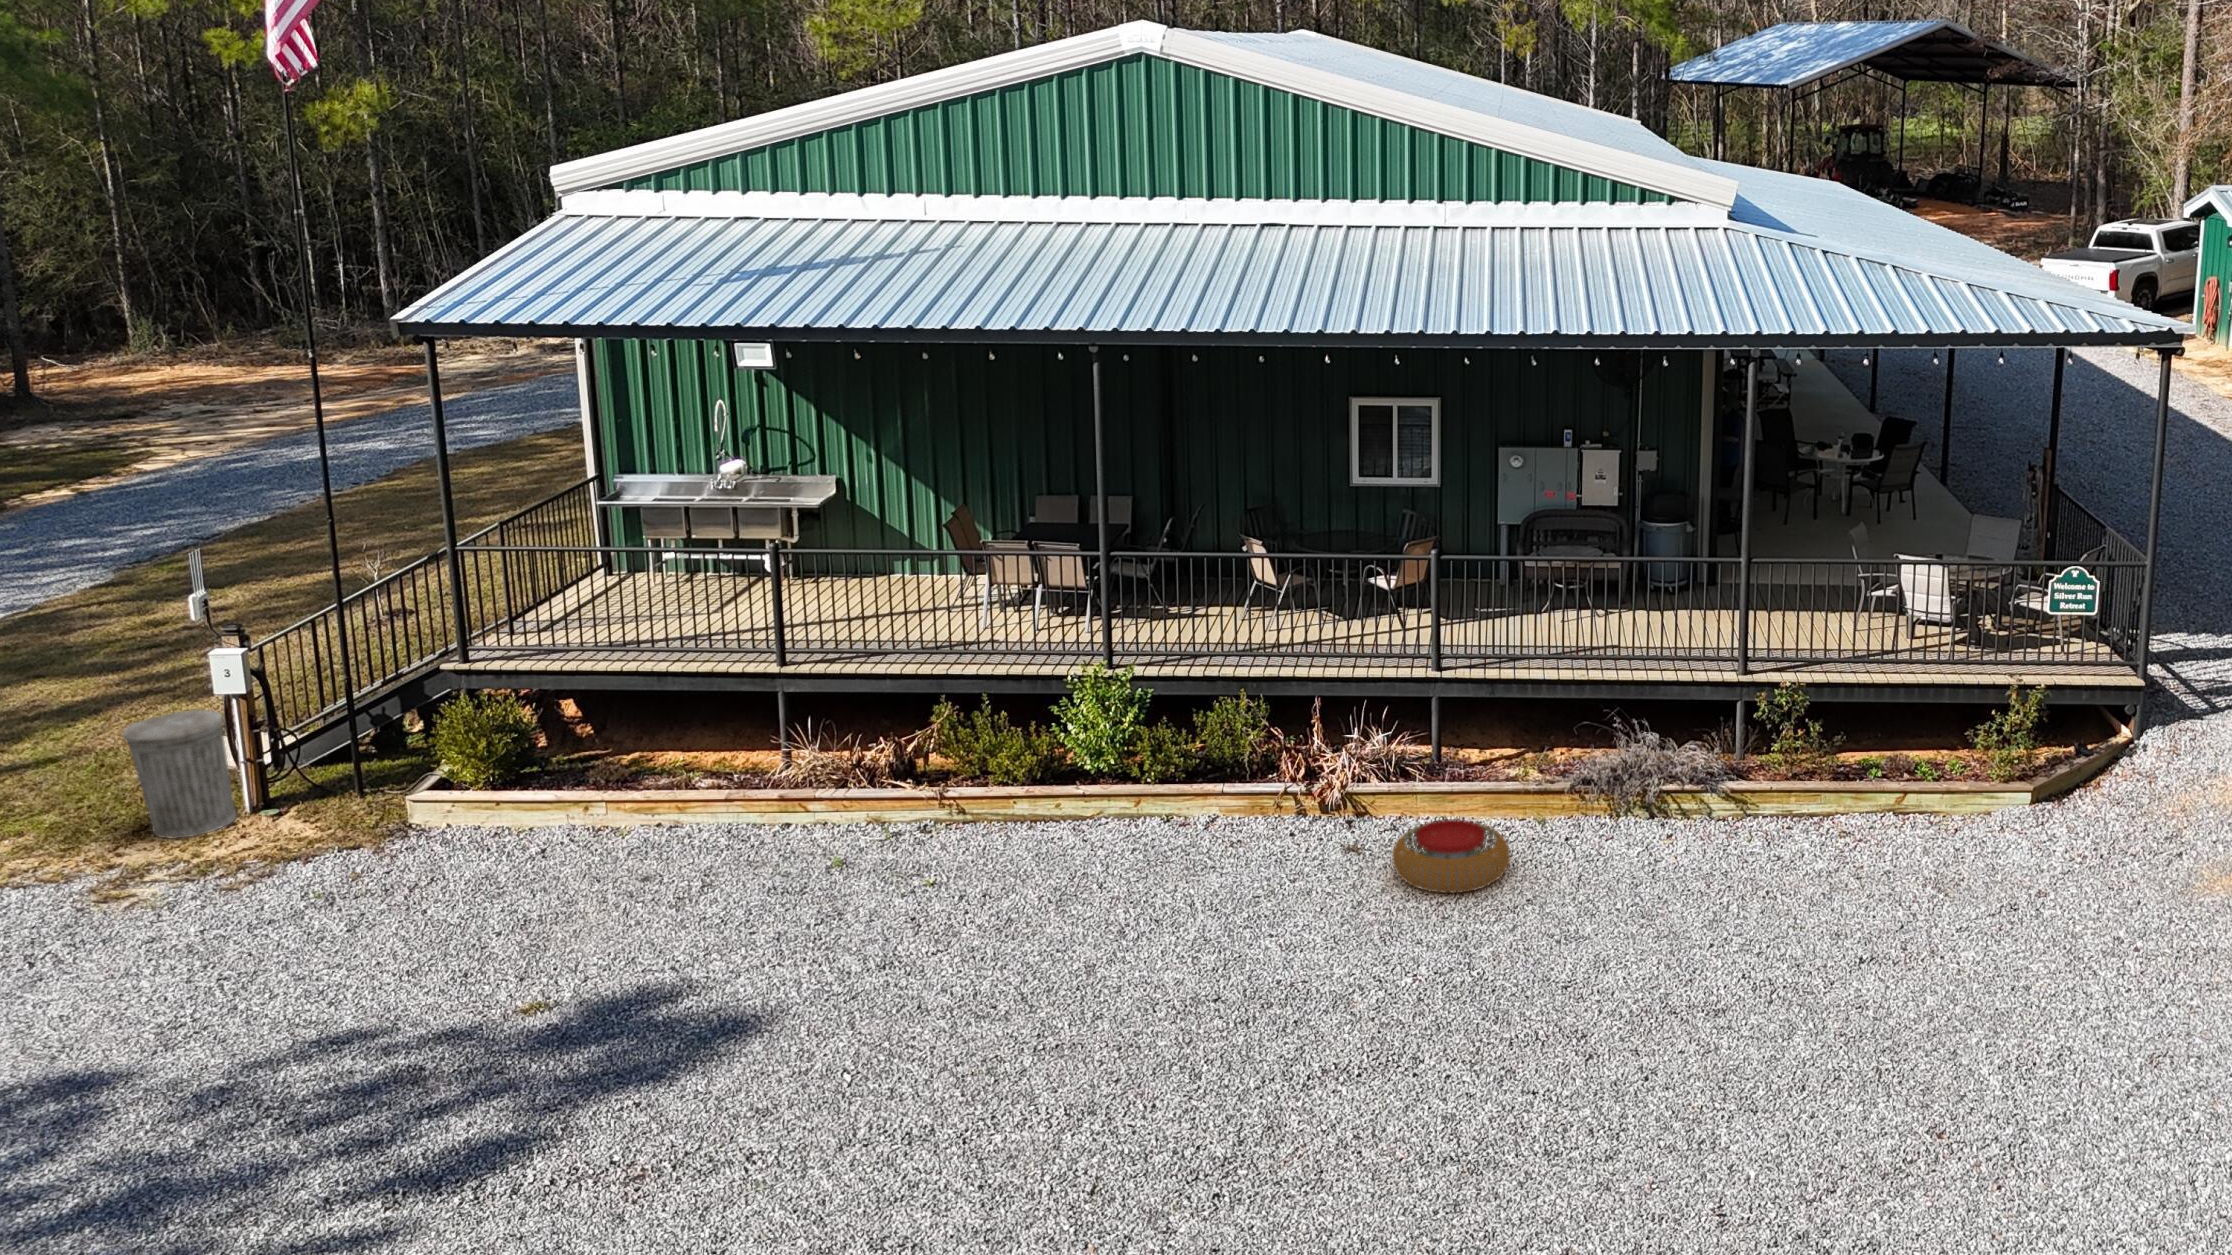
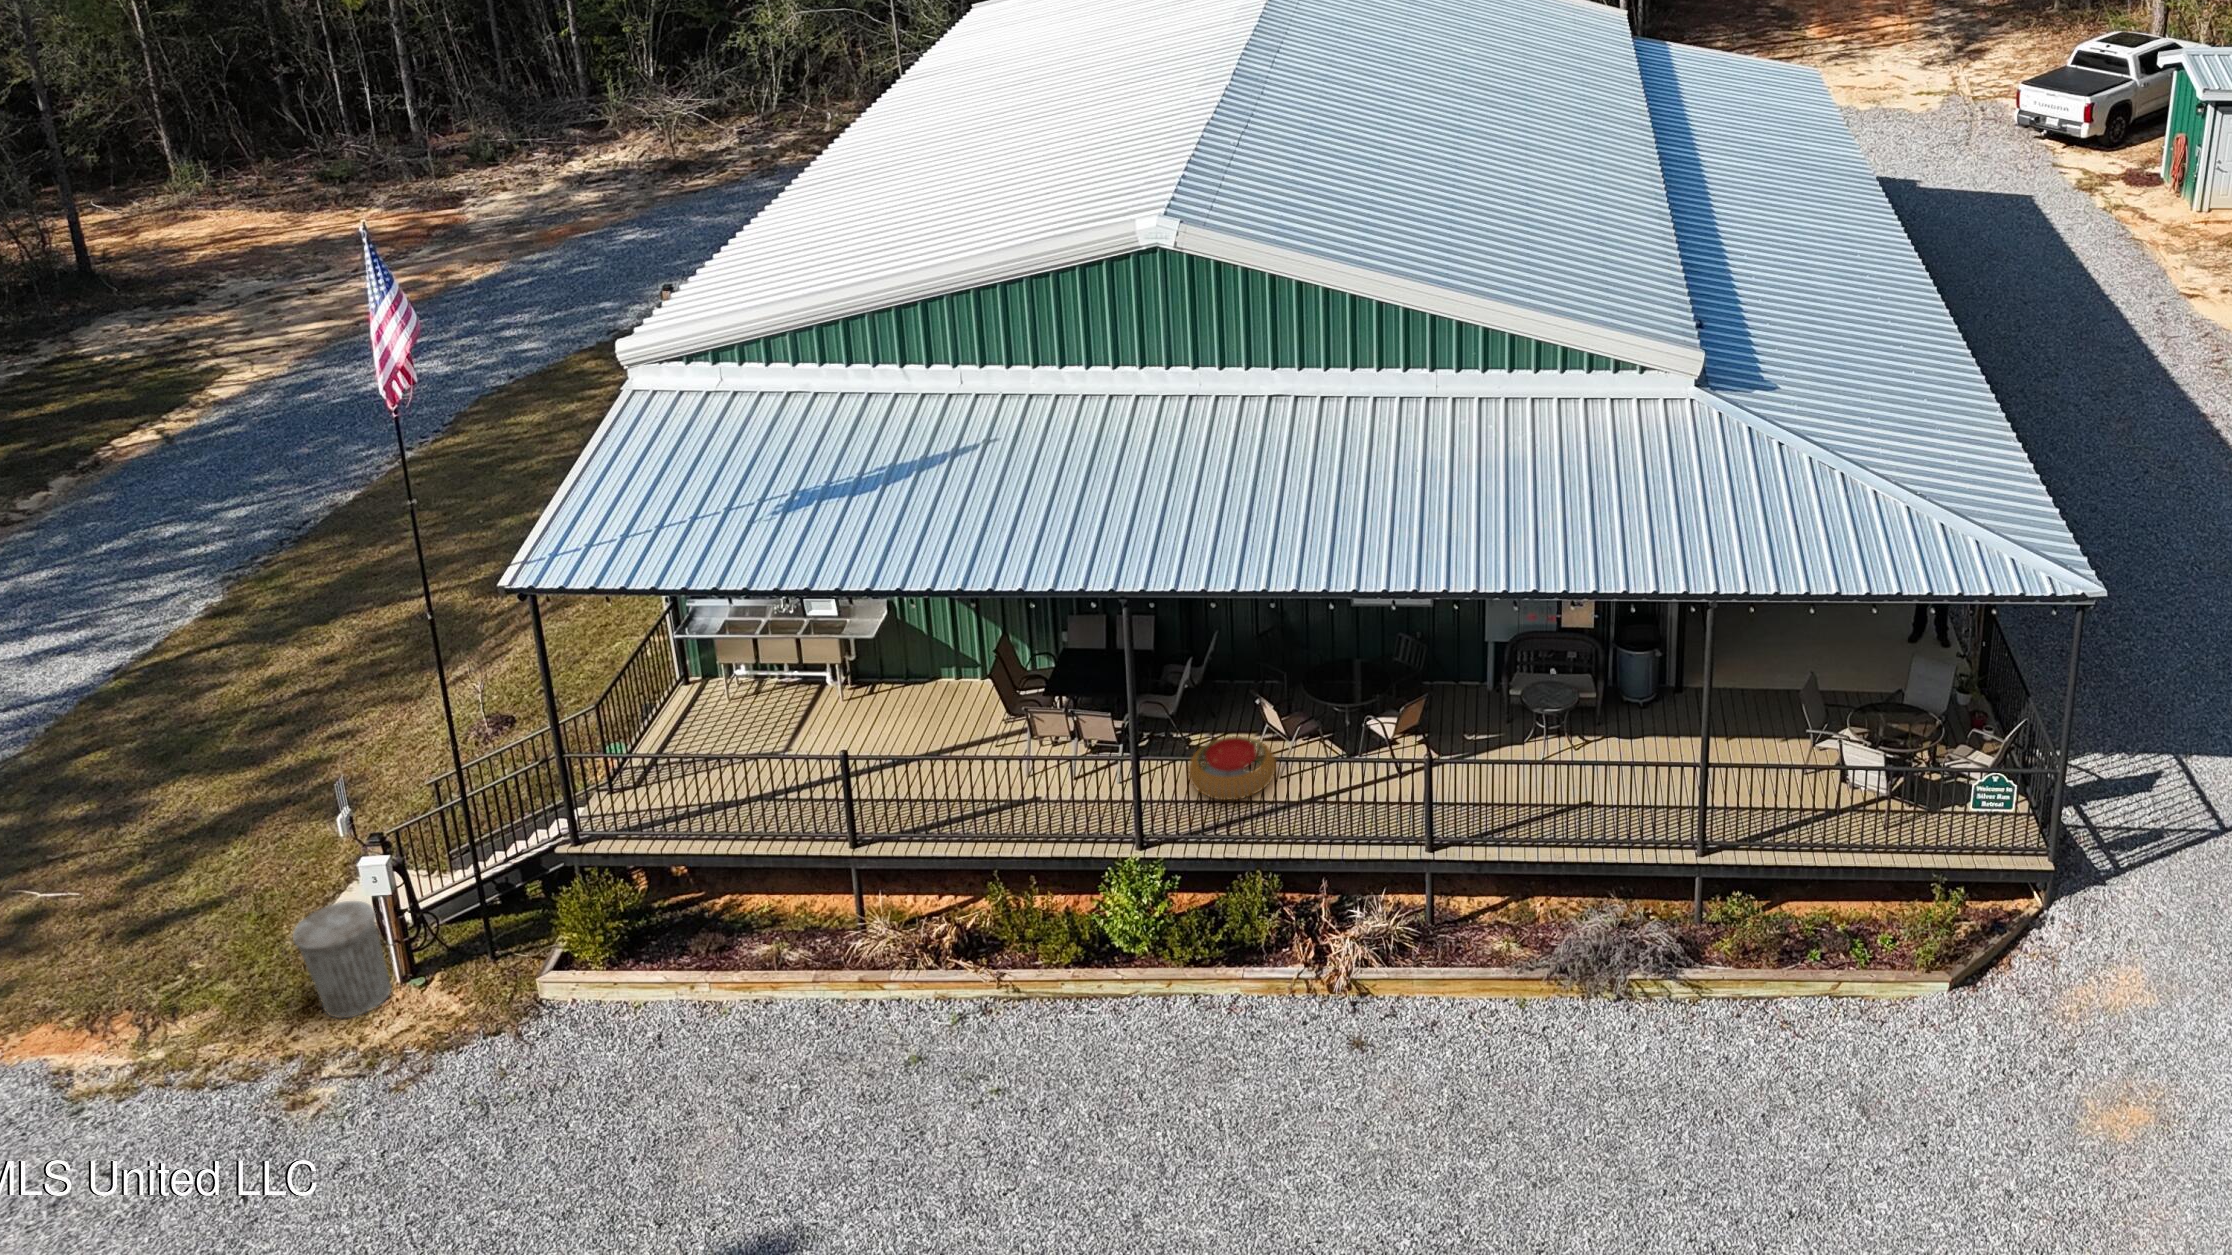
pouf: present [1392,819,1510,893] -> present [1188,736,1276,800]

